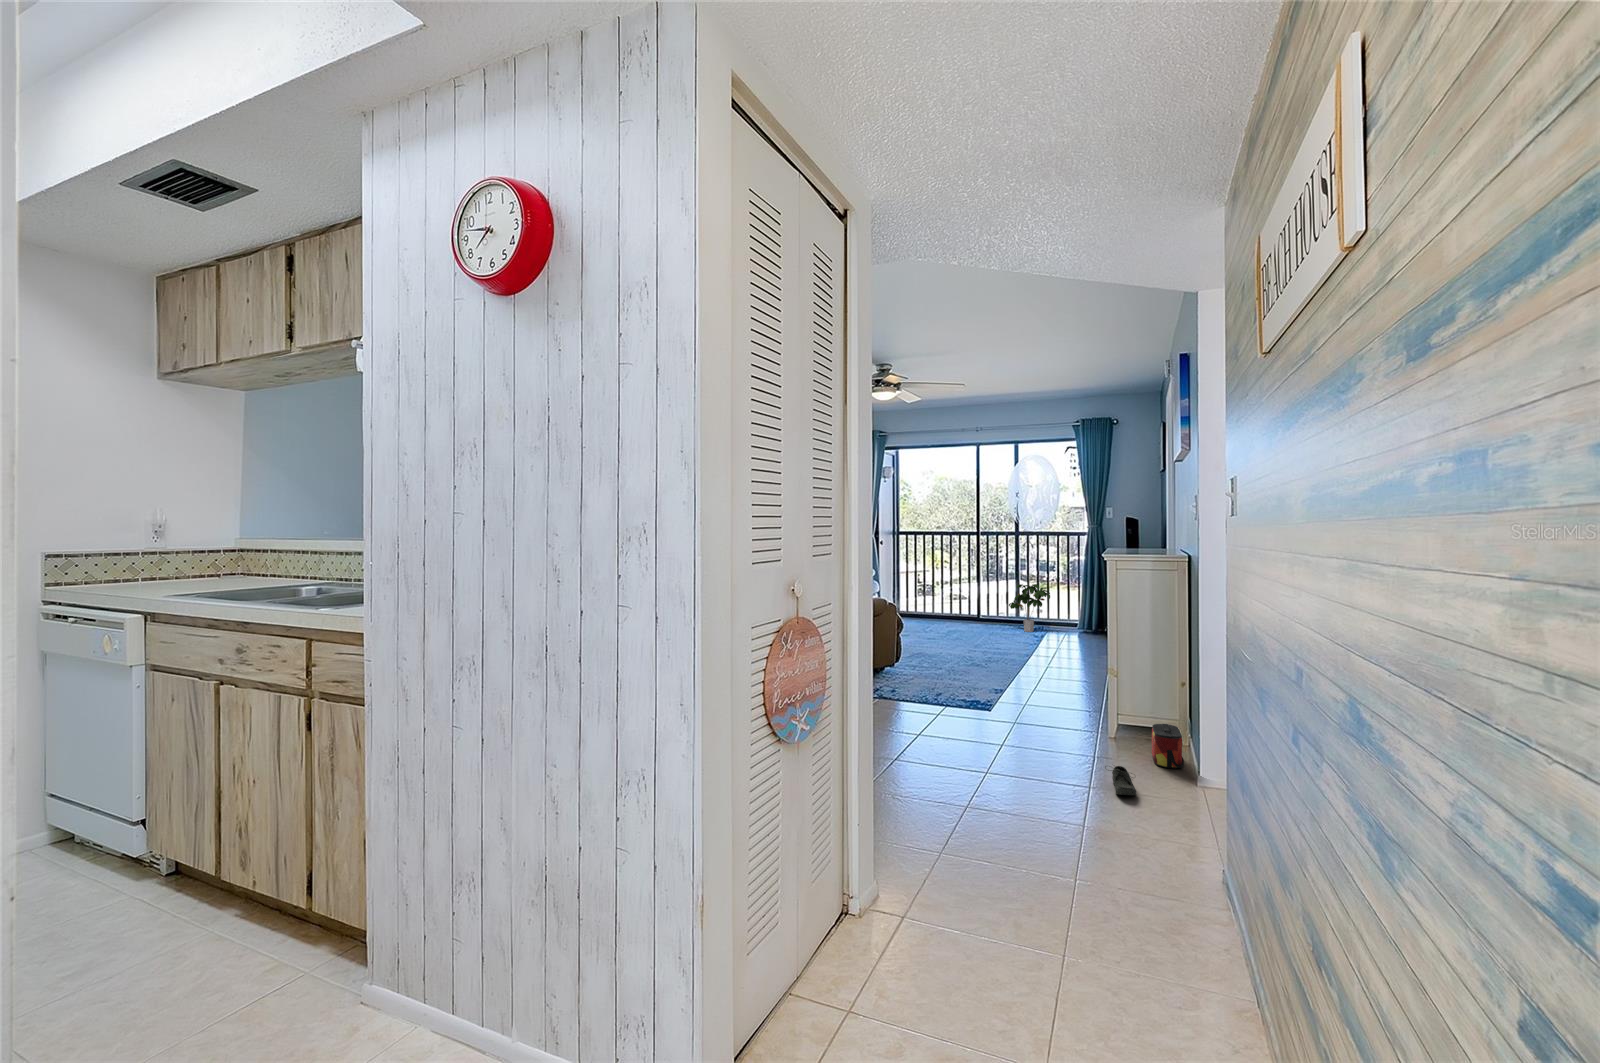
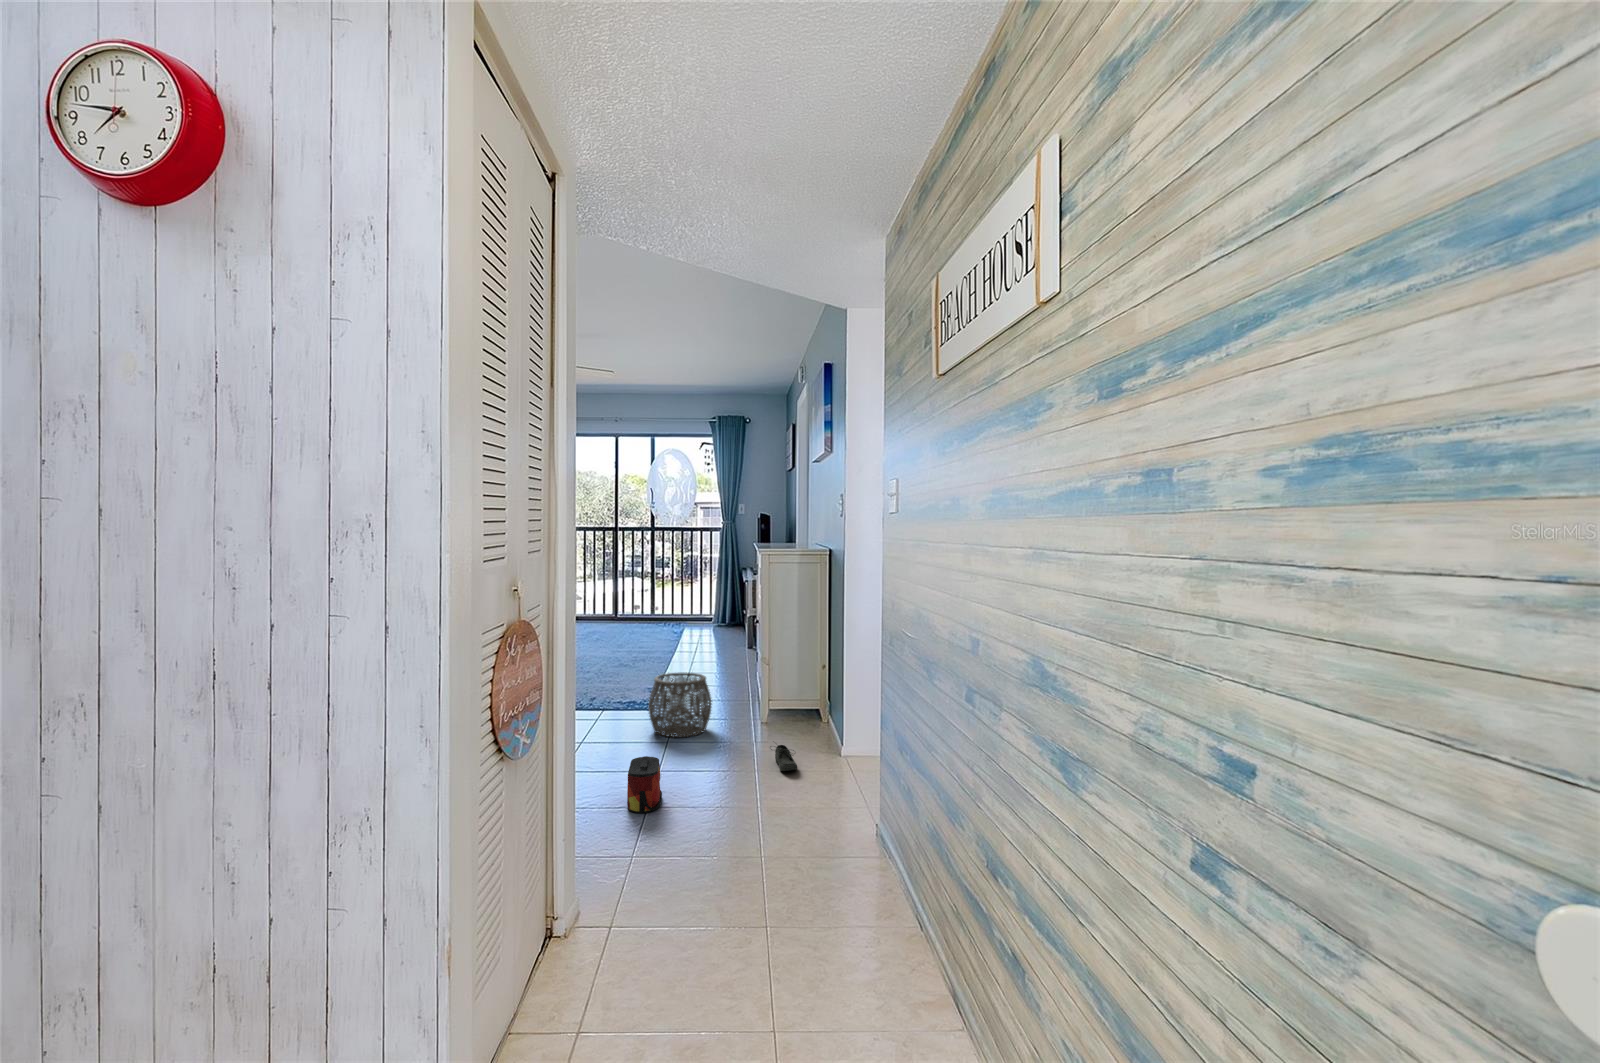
potted plant: present [1009,584,1050,632] -> none [647,579,688,627]
woven basket: none [984,678,1050,745] -> present [648,673,712,737]
bag: present [1152,724,1184,769] -> present [627,756,662,813]

